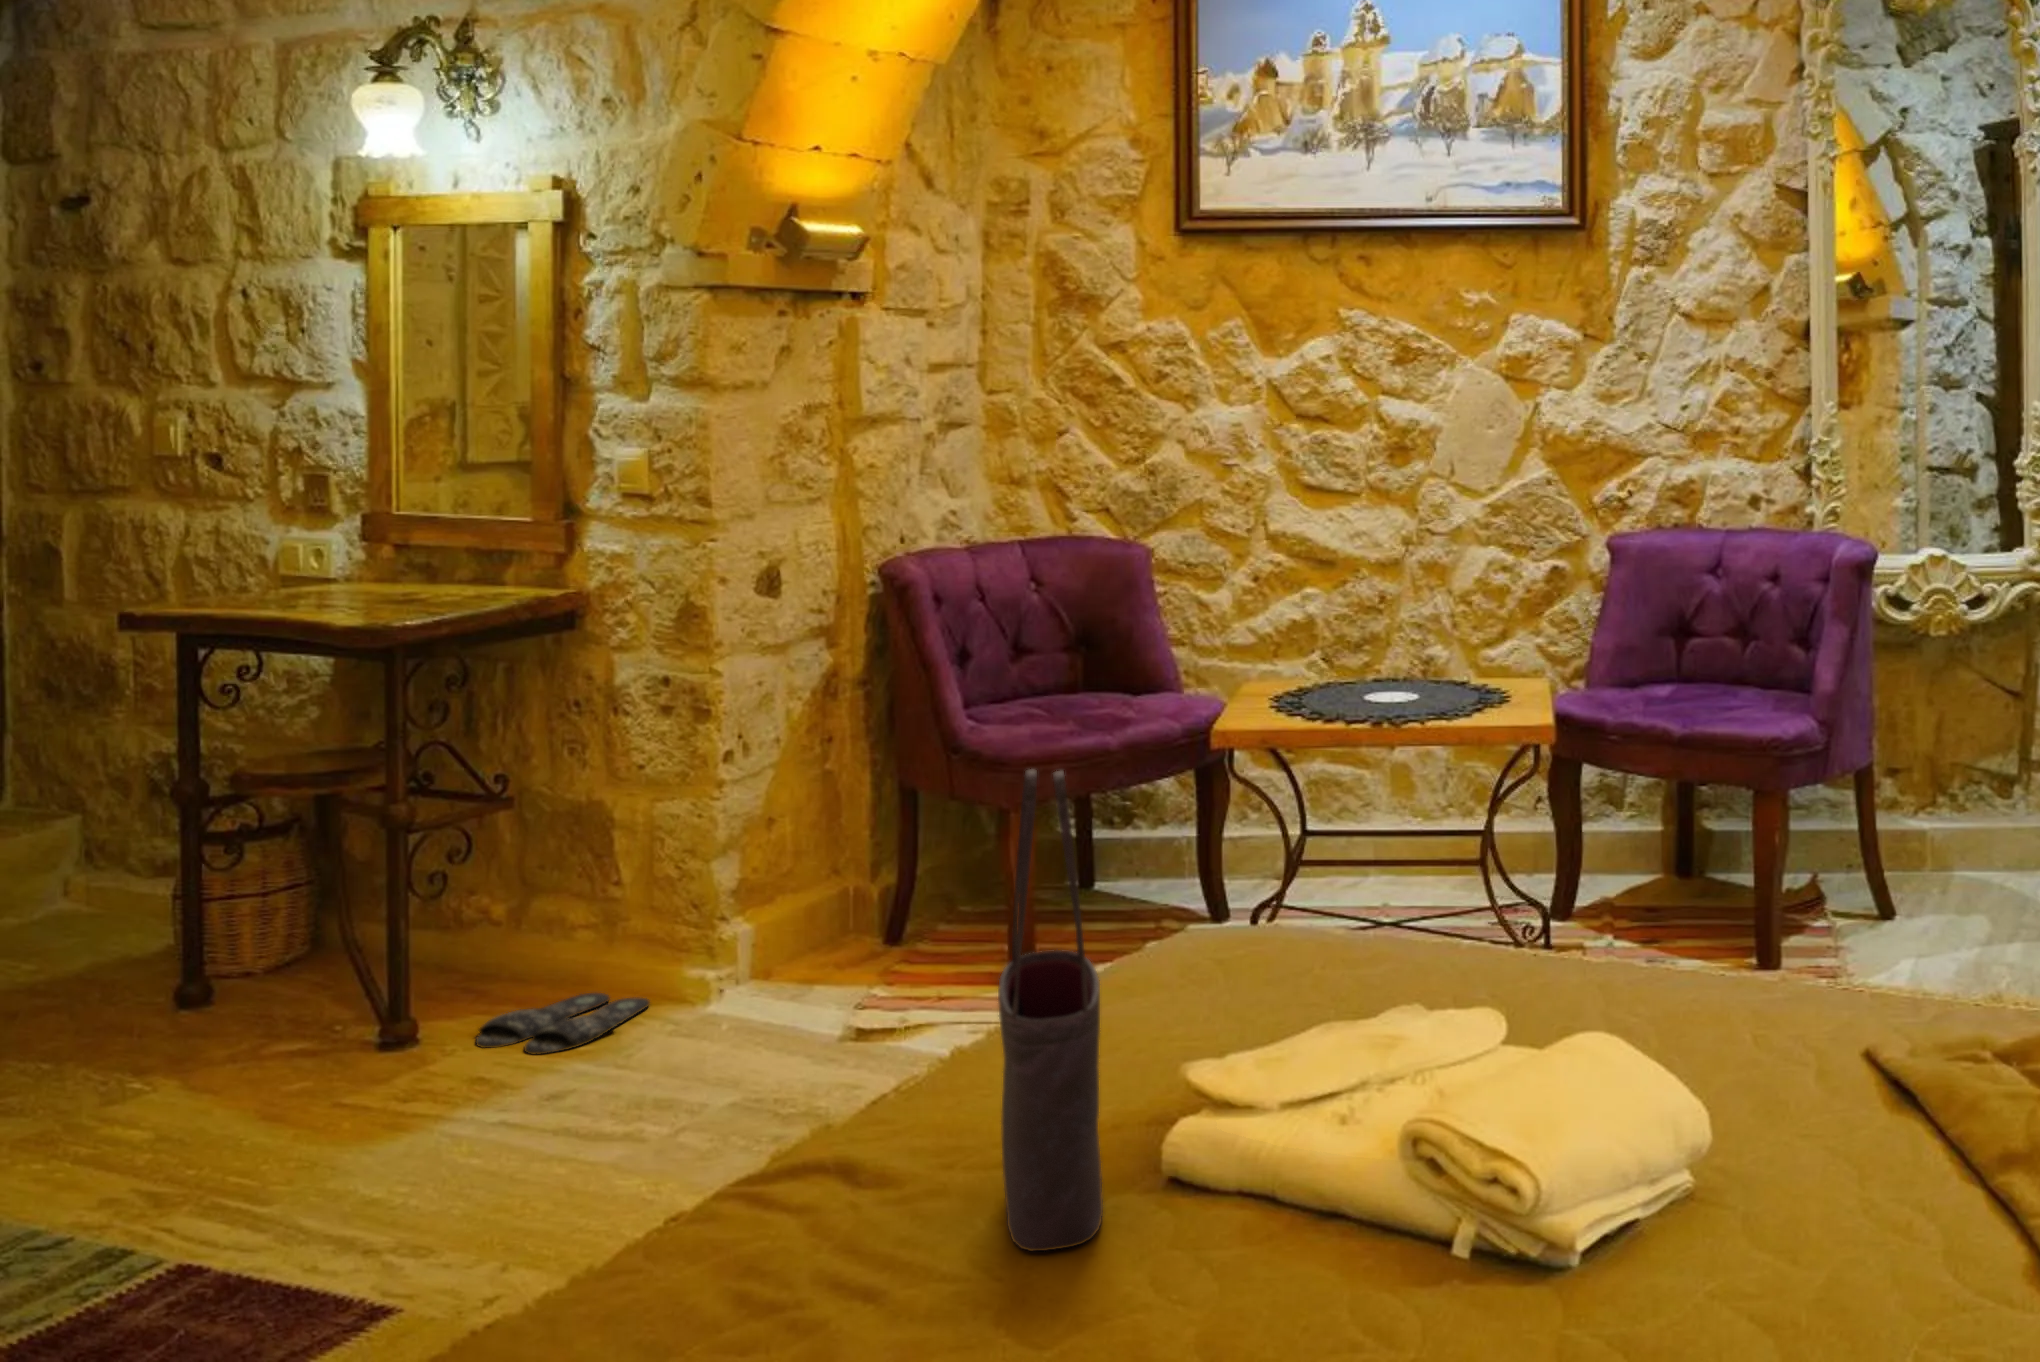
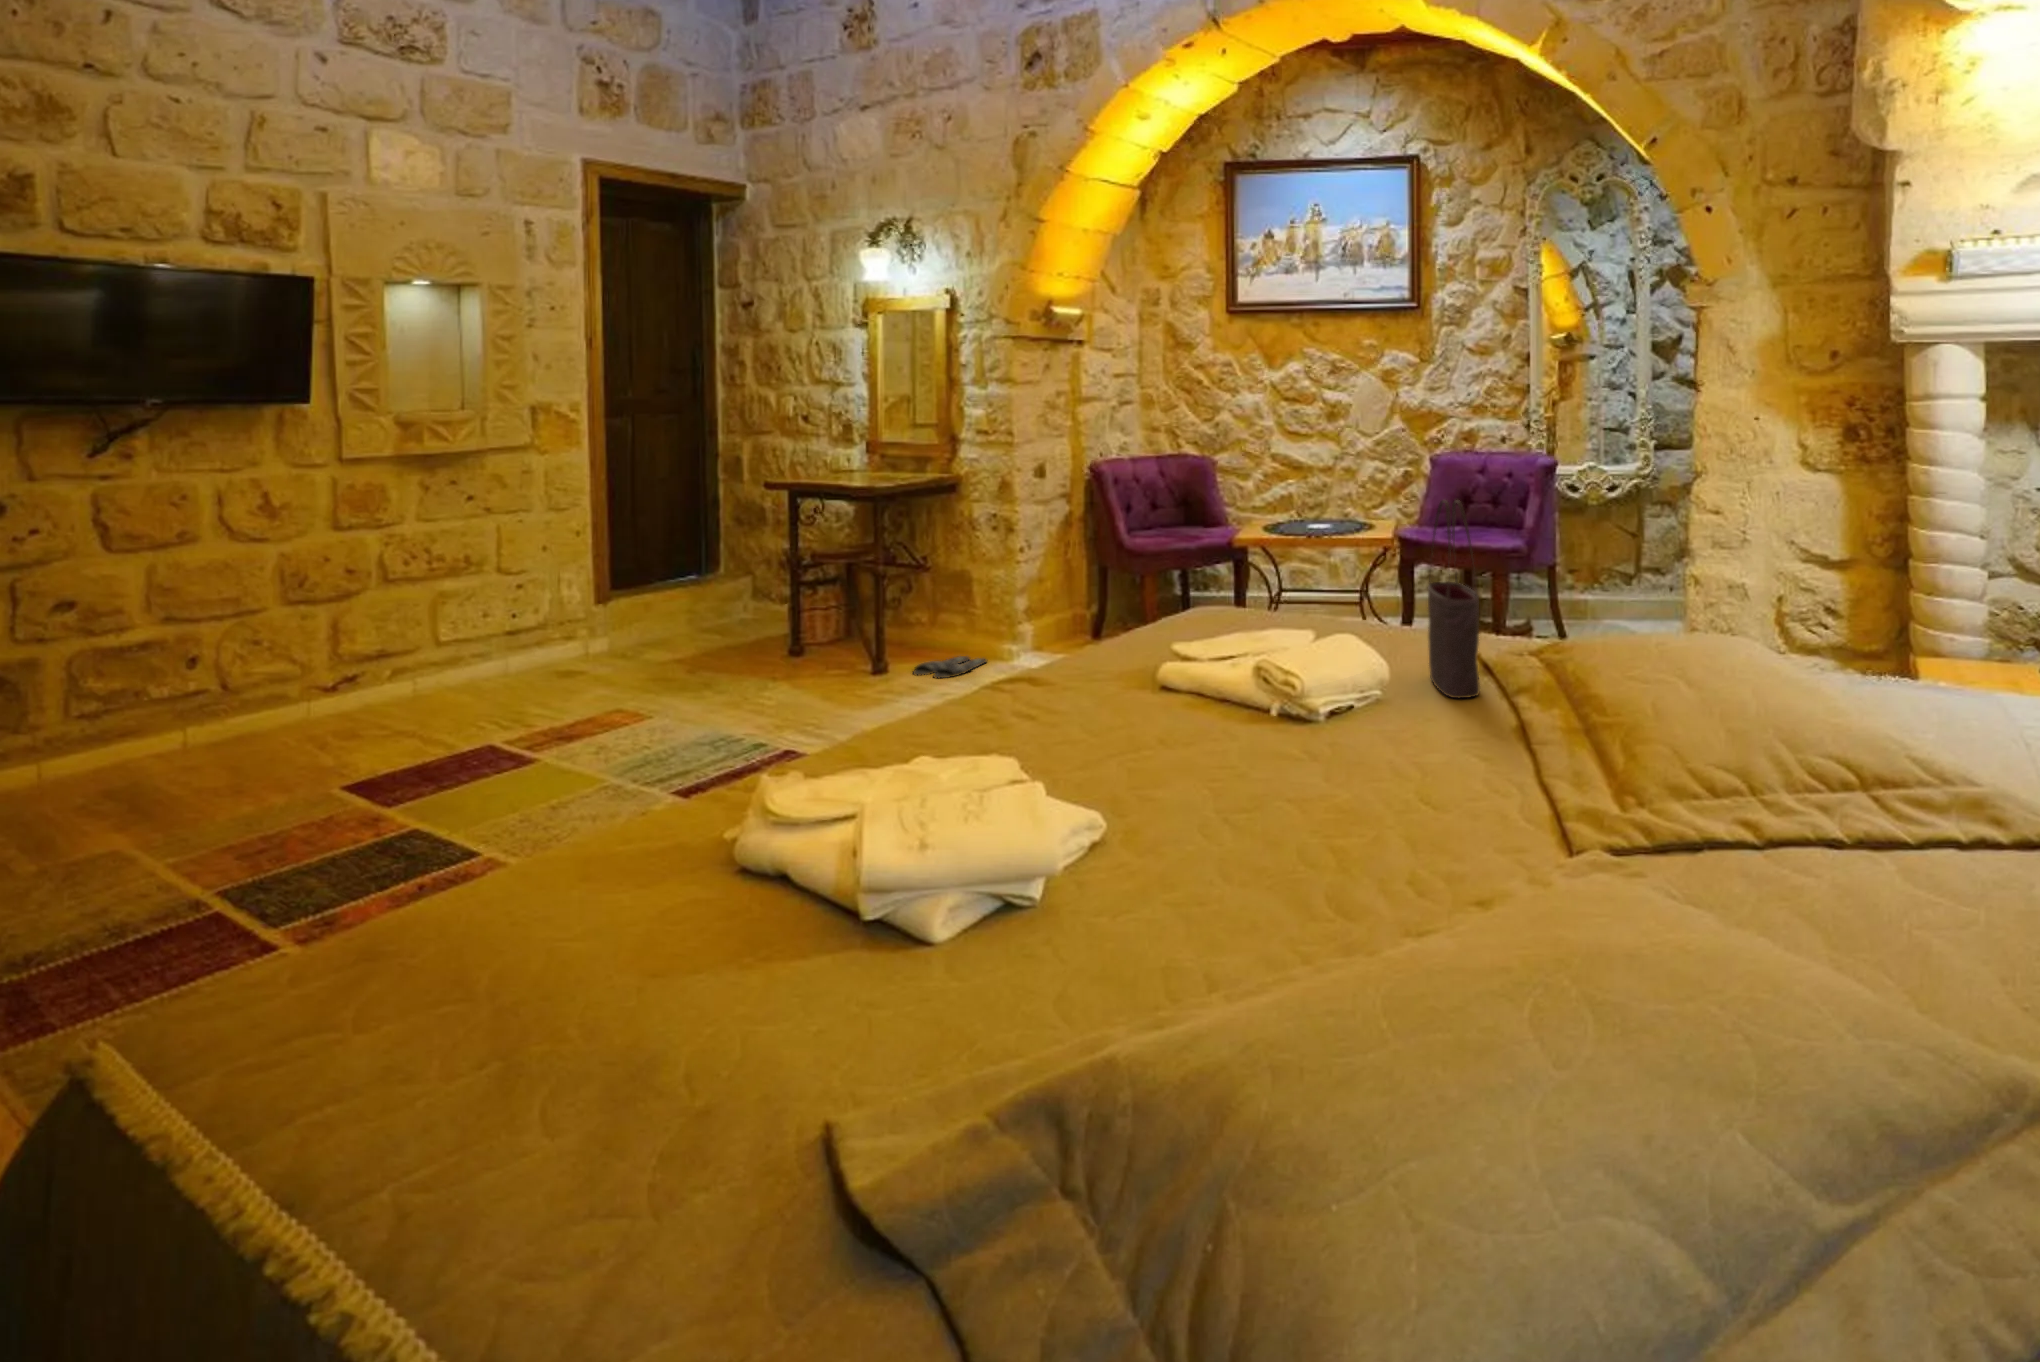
tote bag: present [998,770,1103,1251] -> present [1428,500,1480,698]

